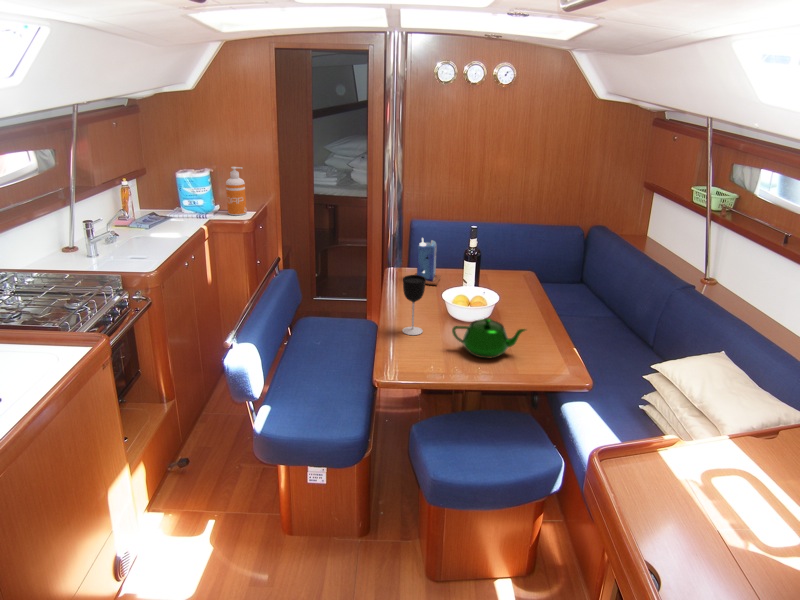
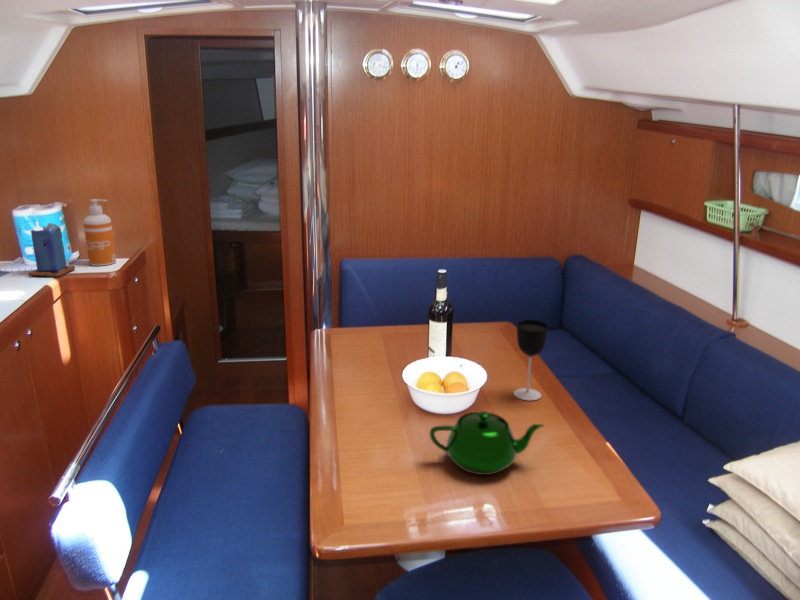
candle: present [415,238,441,285] -> present [29,221,75,277]
wine glass: present [402,275,426,335] -> present [514,320,548,401]

